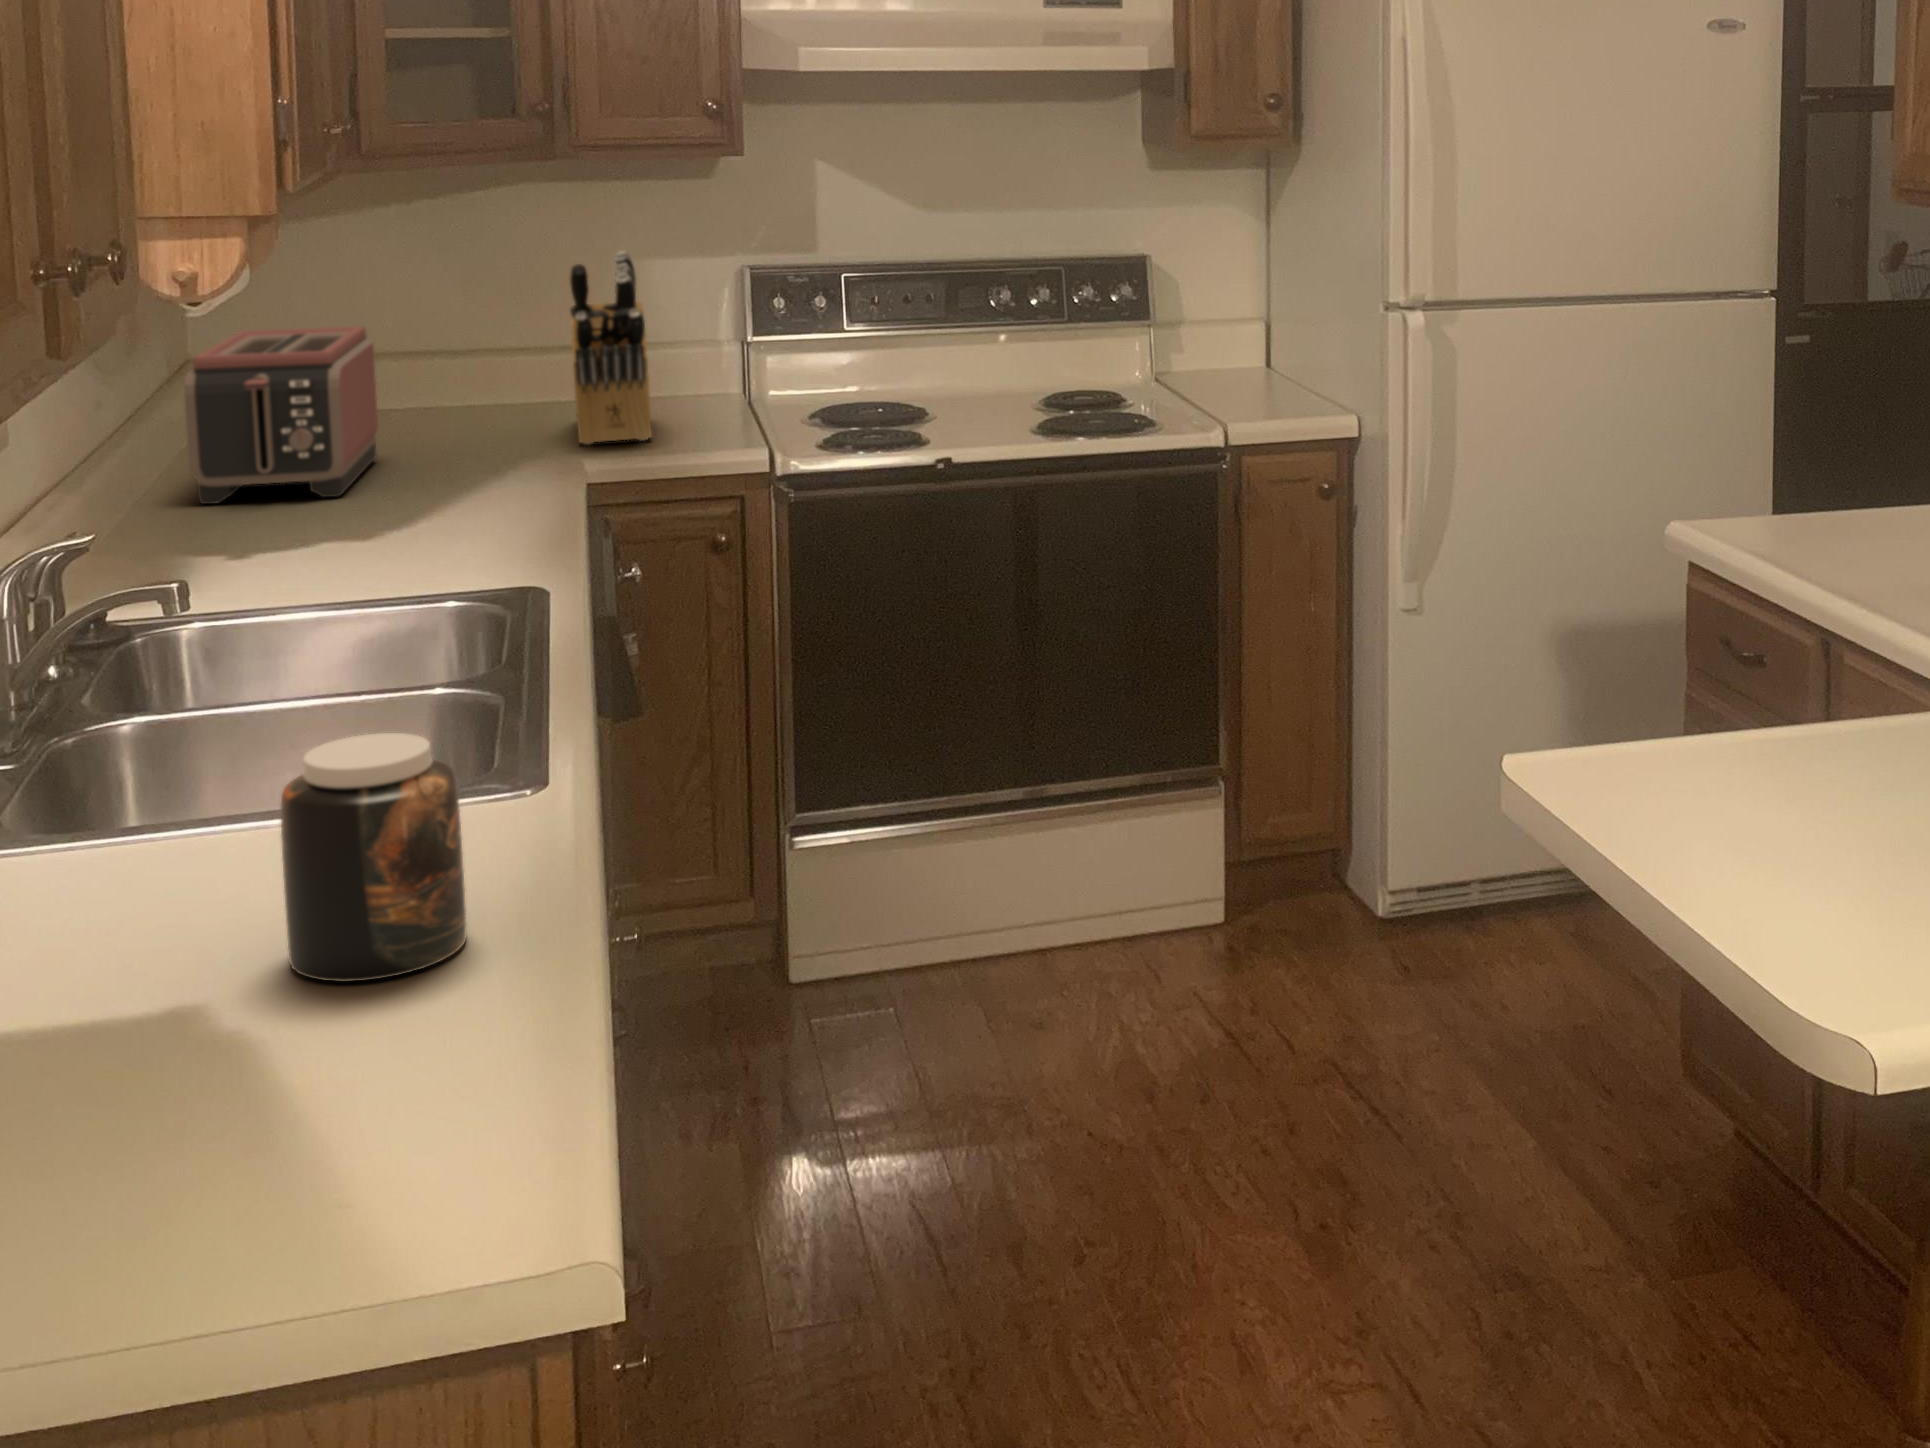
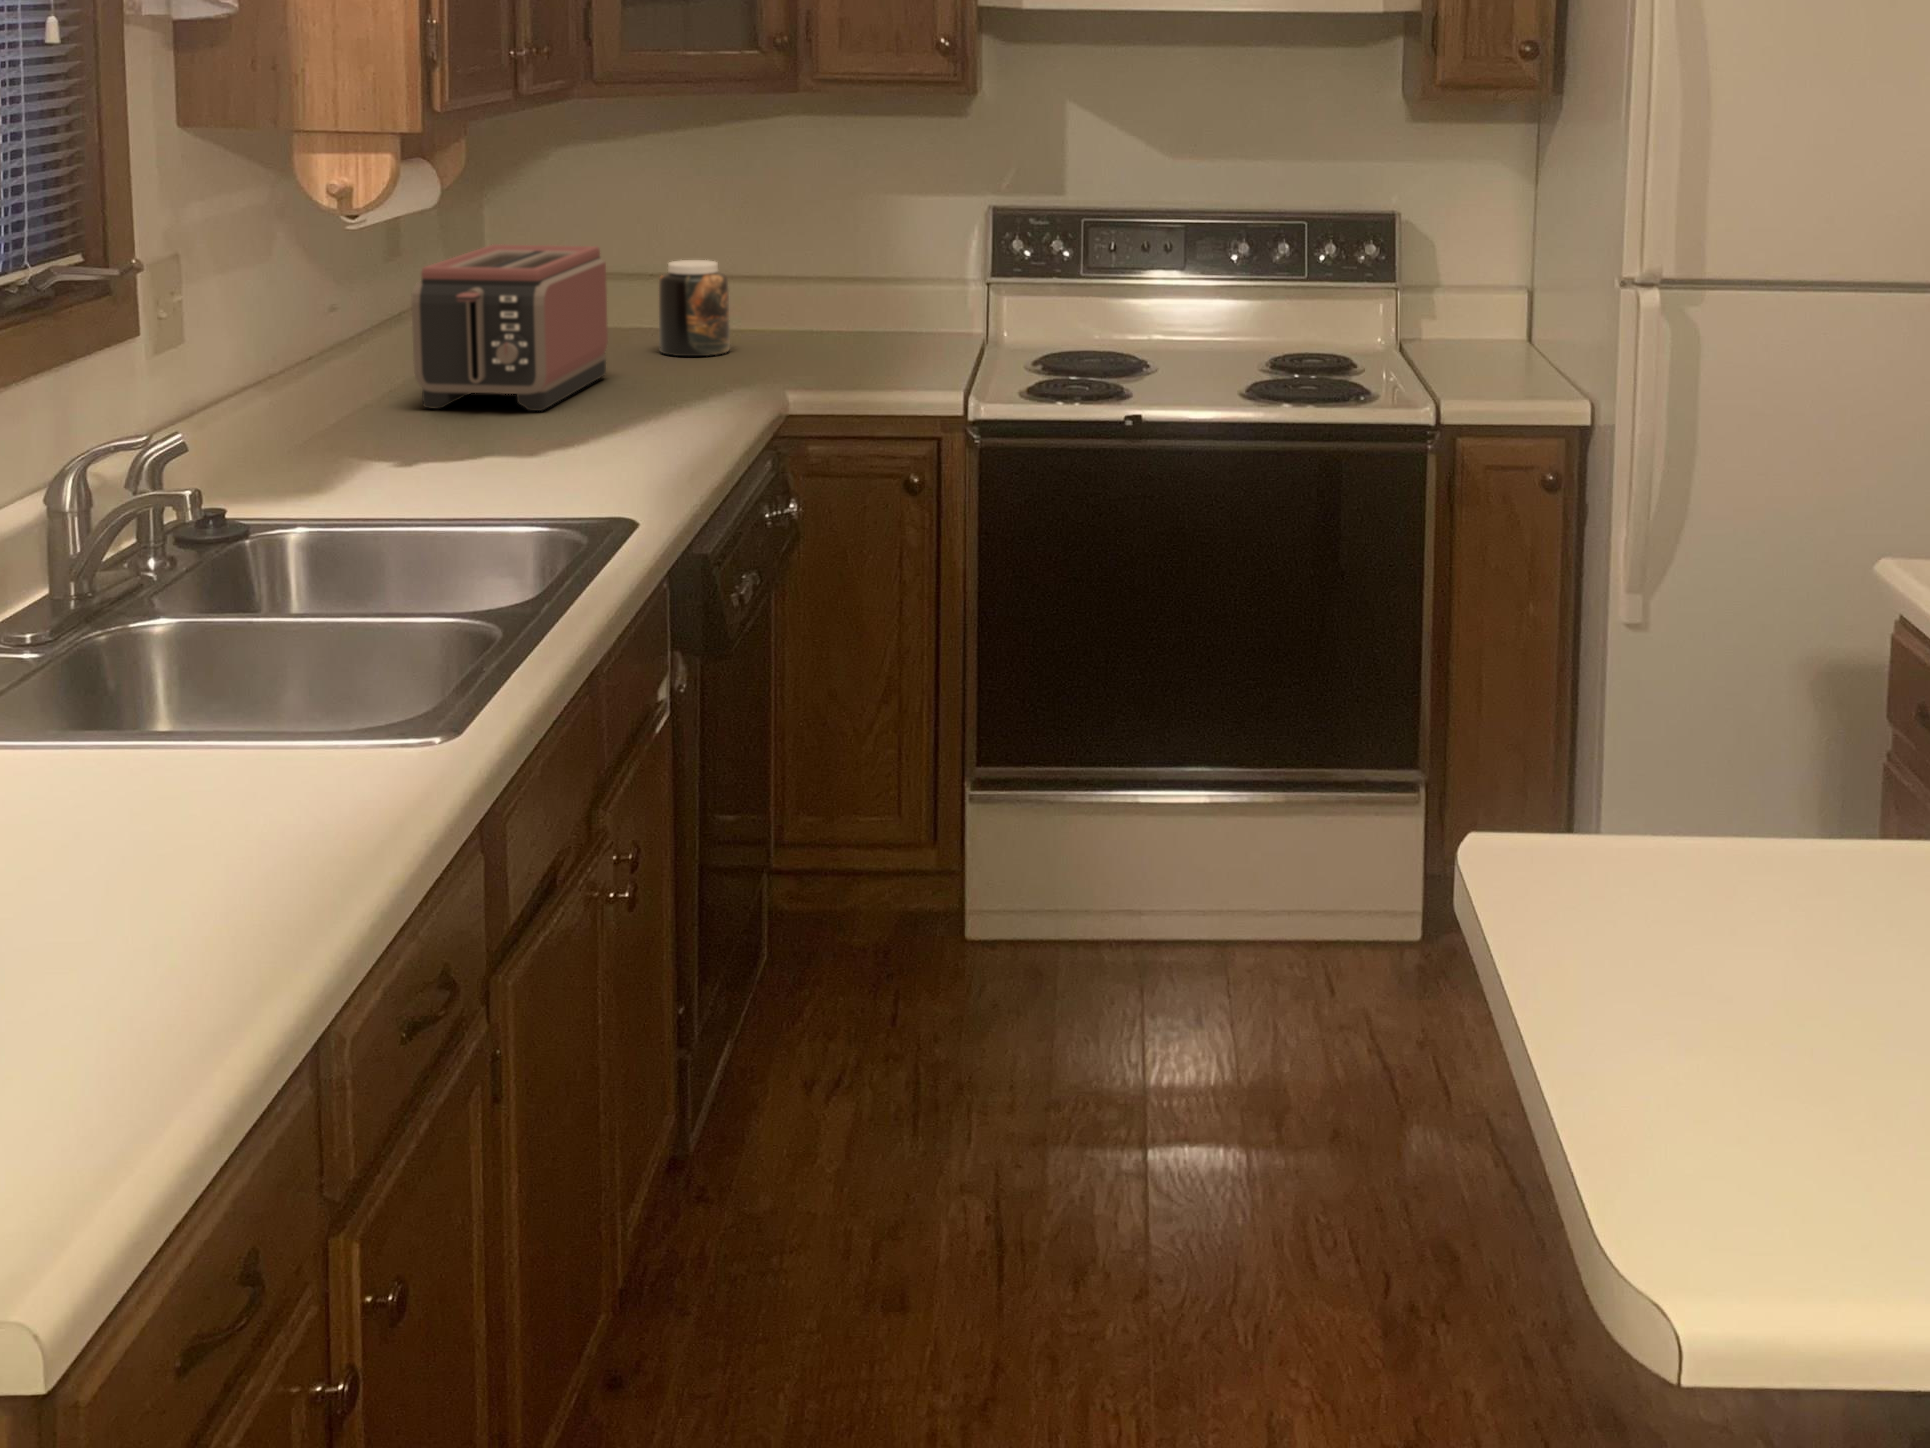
knife block: present [570,252,651,445] -> none [785,184,878,376]
jar: present [281,733,466,982] -> present [658,260,730,356]

